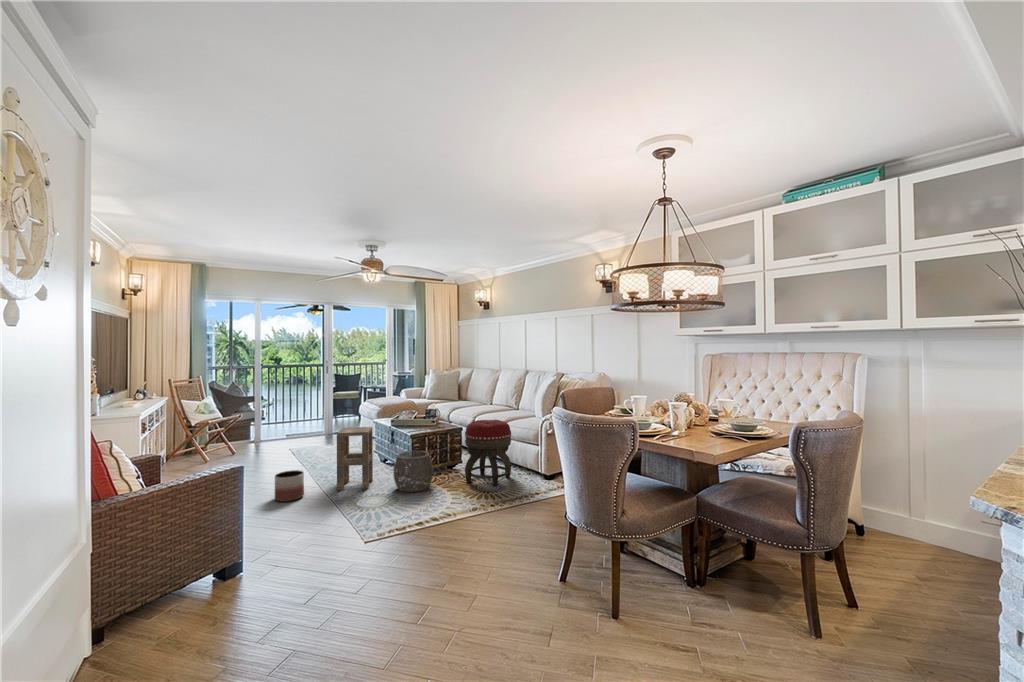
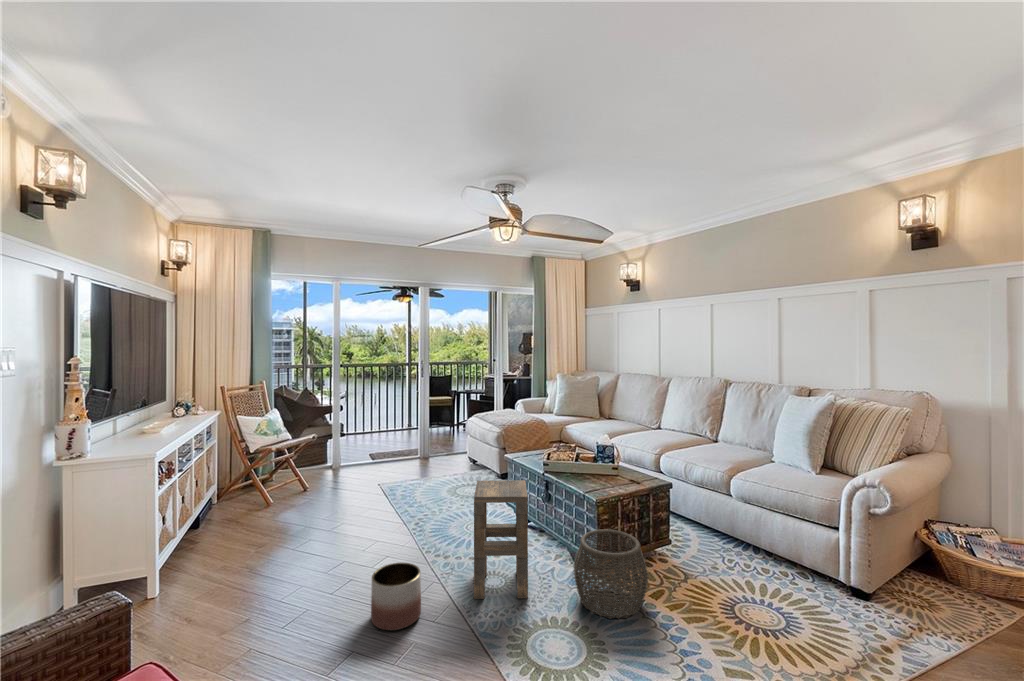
footstool: present [465,420,511,486] -> none [689,473,784,609]

